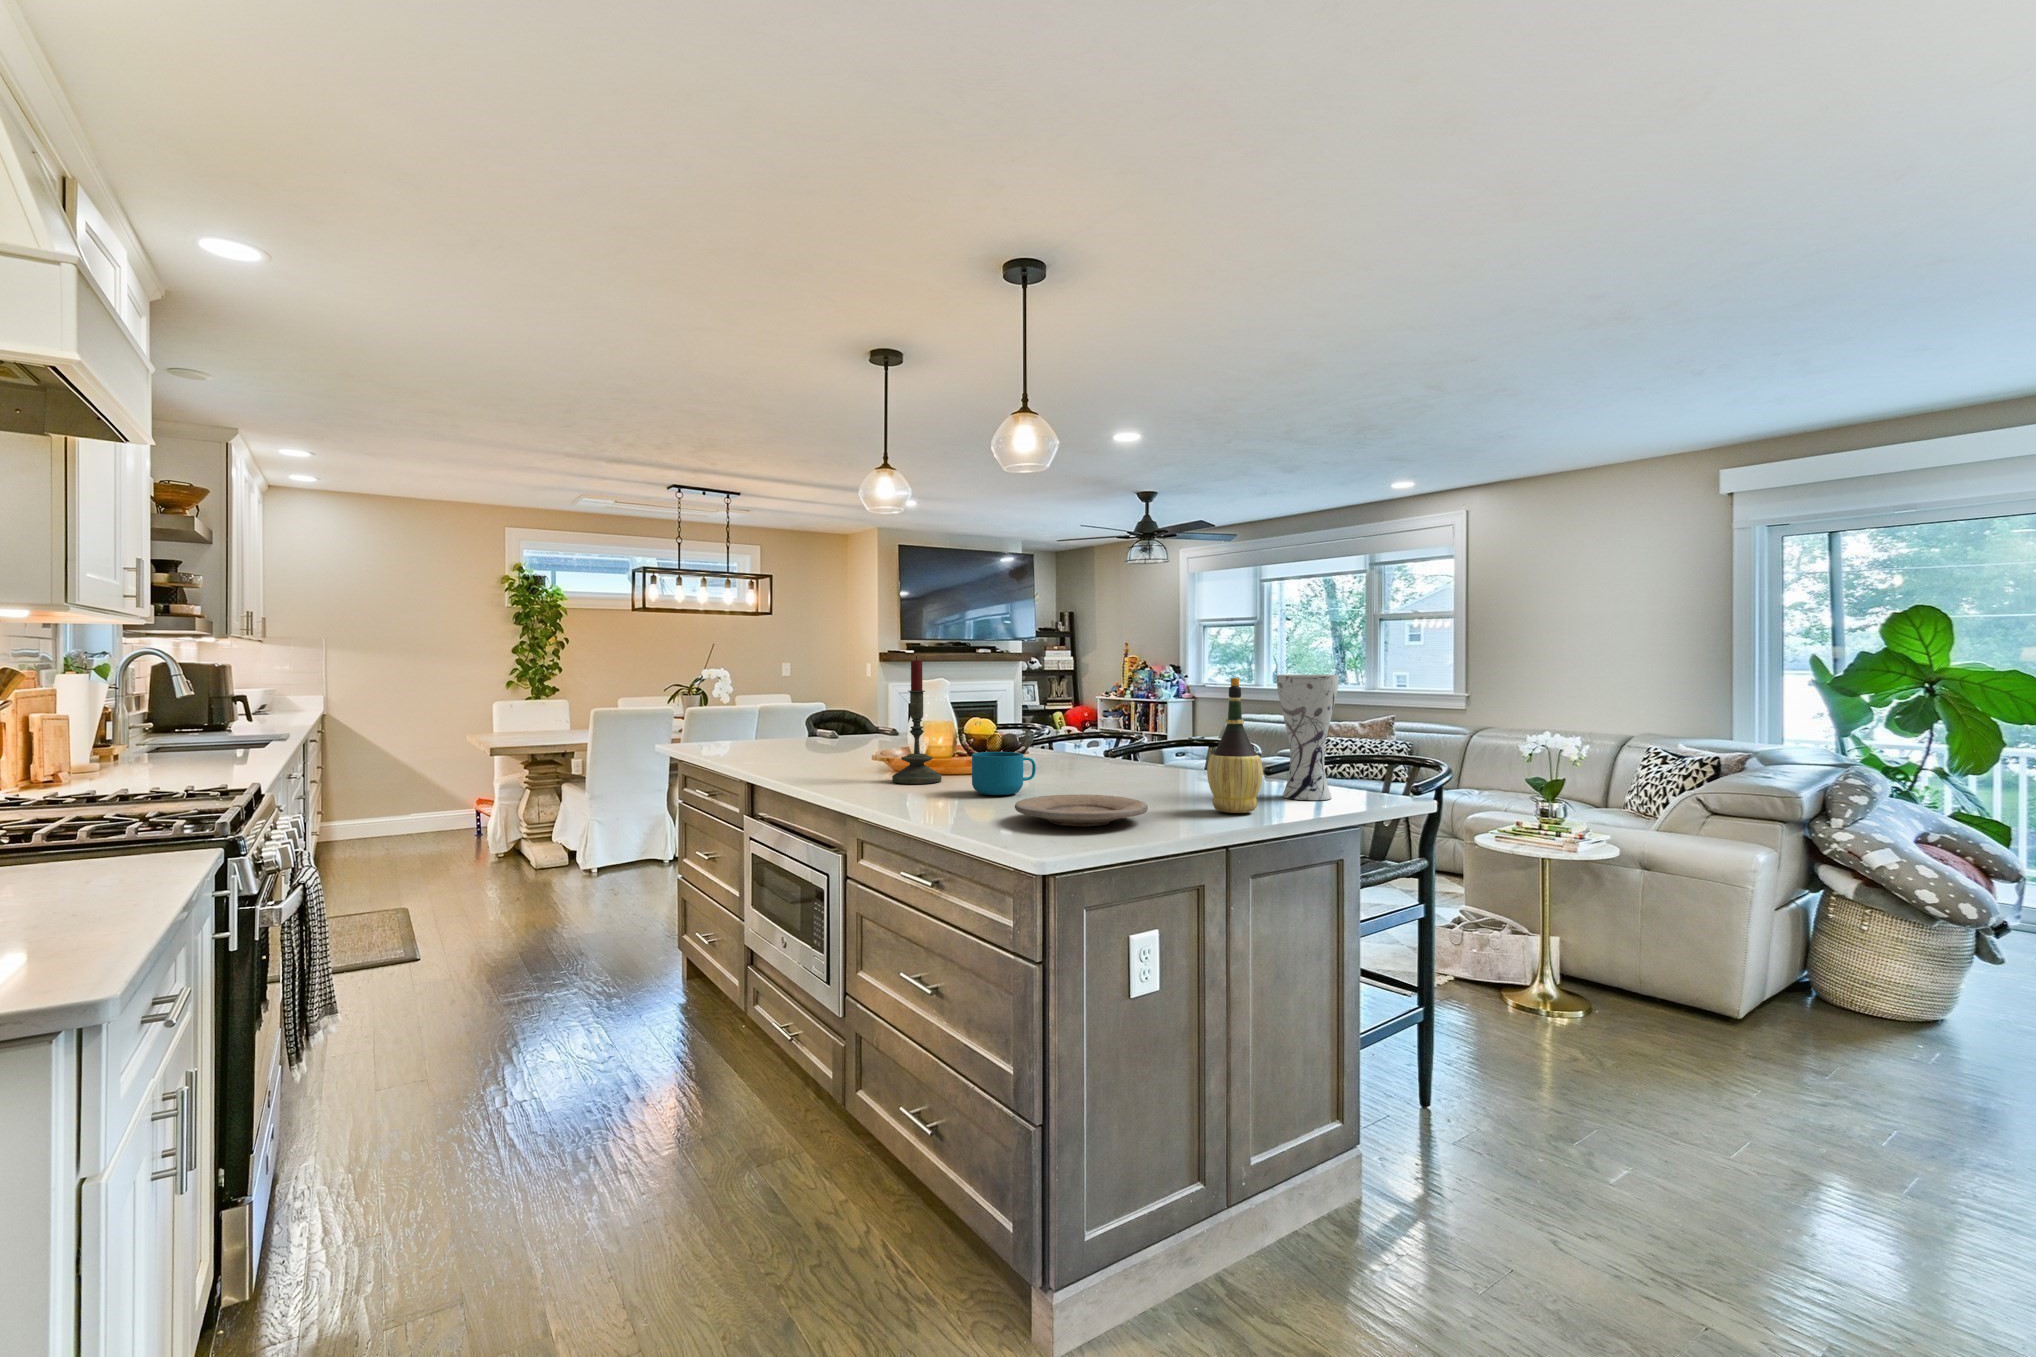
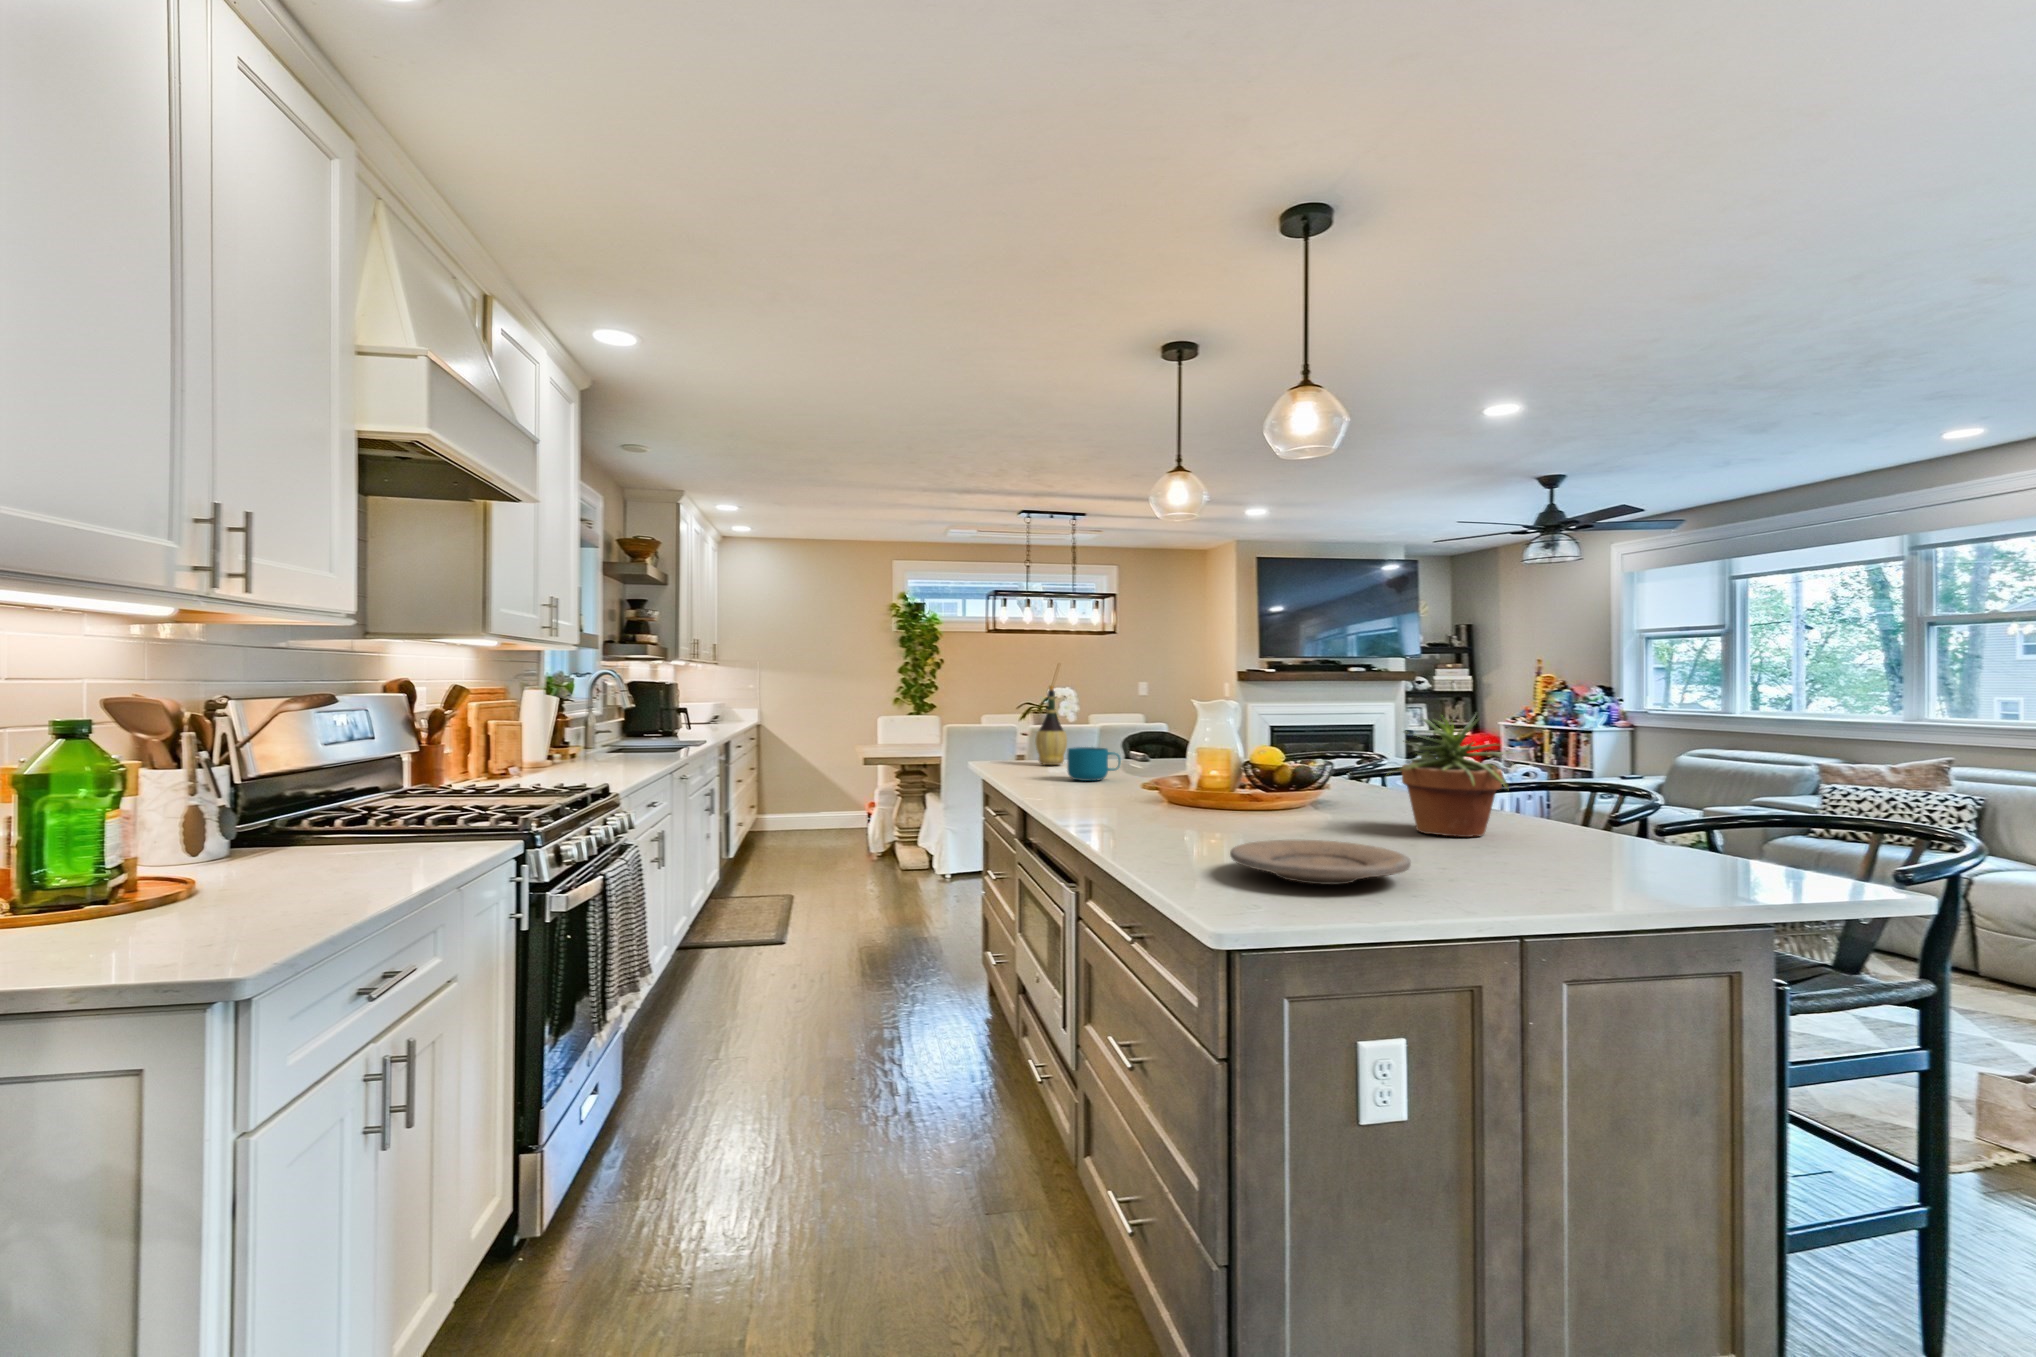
candle: present [892,656,942,784] -> none [1145,668,1202,814]
vase: present [1276,674,1339,800] -> none [1642,690,1747,873]
wine bottle: present [1207,678,1263,813] -> present [1035,686,1067,765]
potted plant: none [1099,691,1190,788] -> present [1395,714,1517,837]
cup: present [972,752,1036,795] -> present [1067,747,1121,781]

